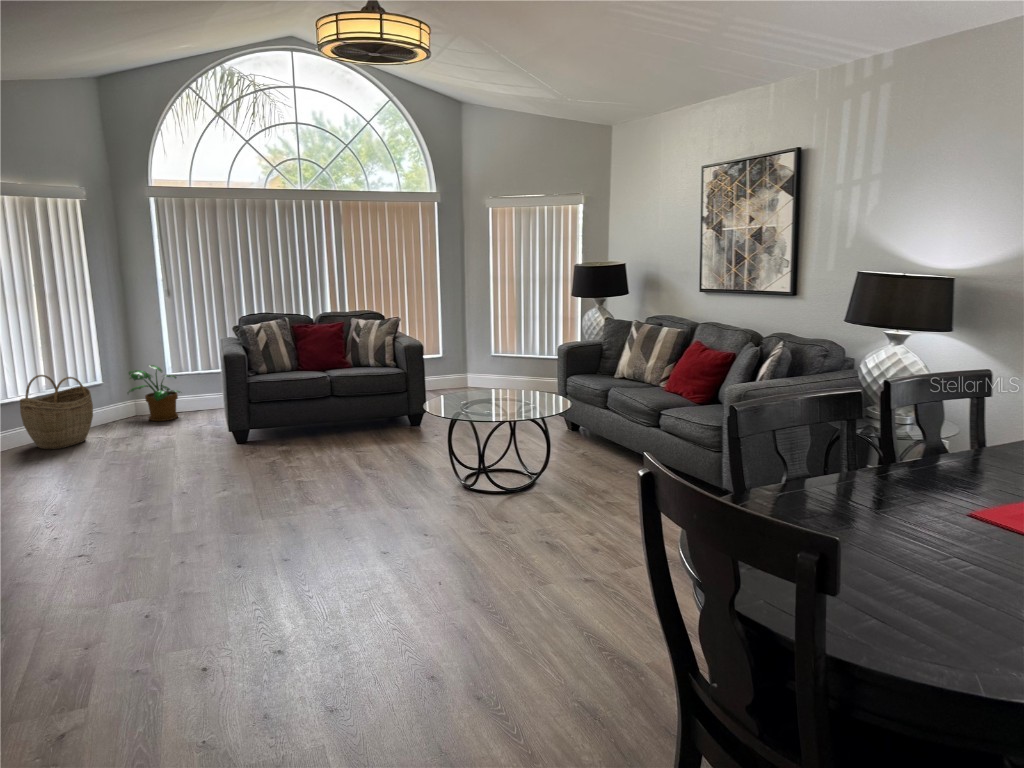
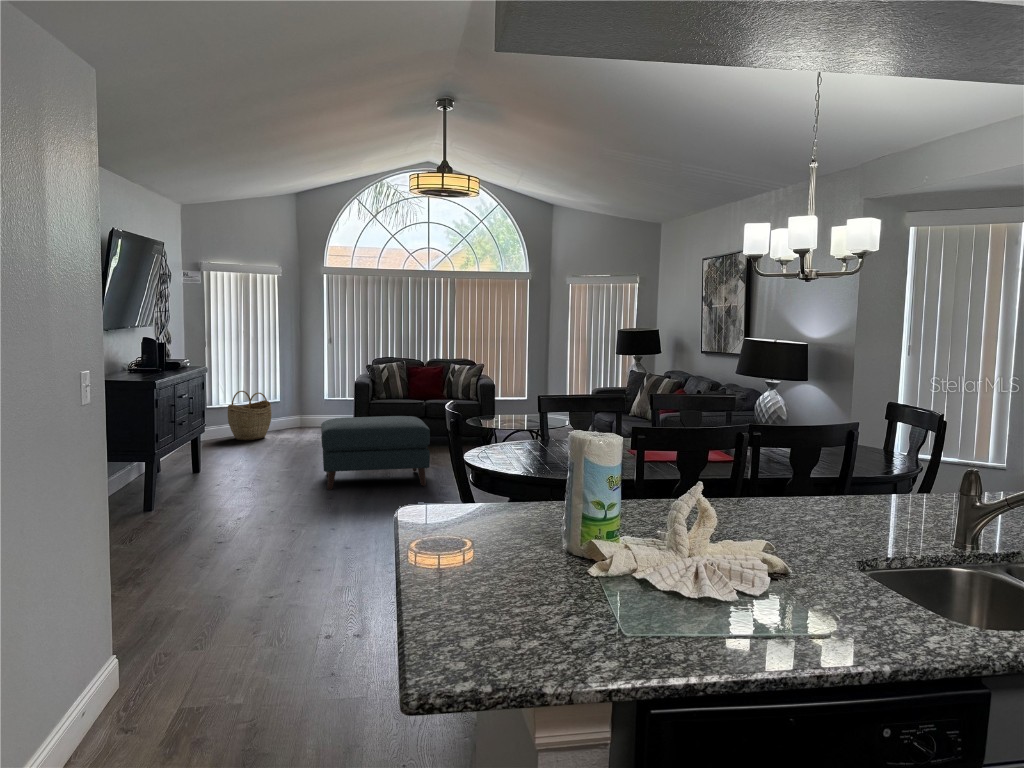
potted plant: present [127,365,180,421] -> none [295,391,331,431]
ottoman: none [189,411,377,552] -> present [321,416,430,490]

